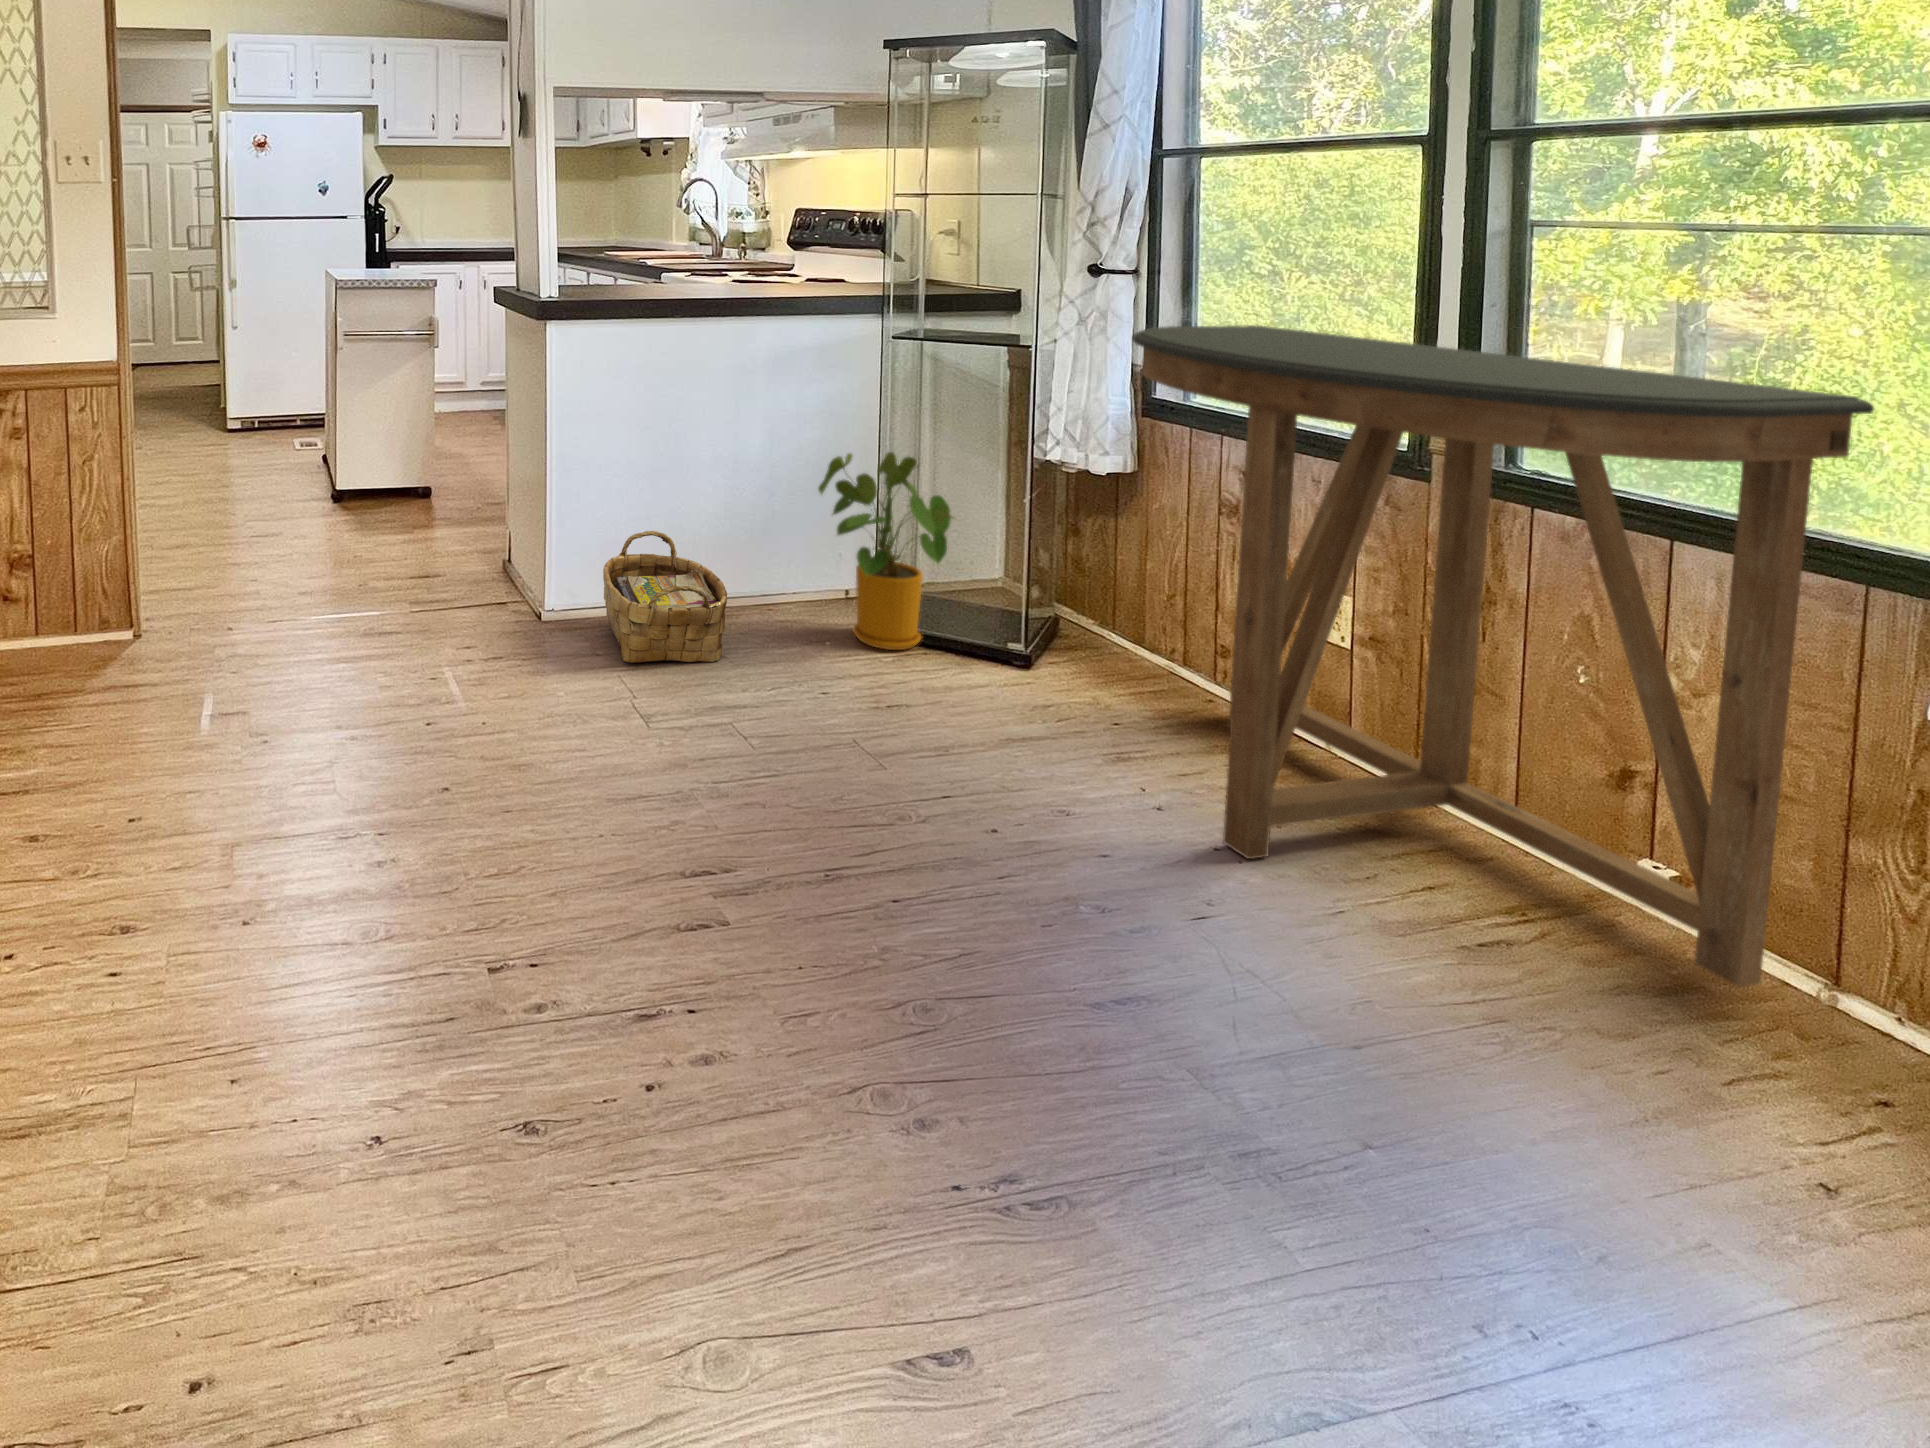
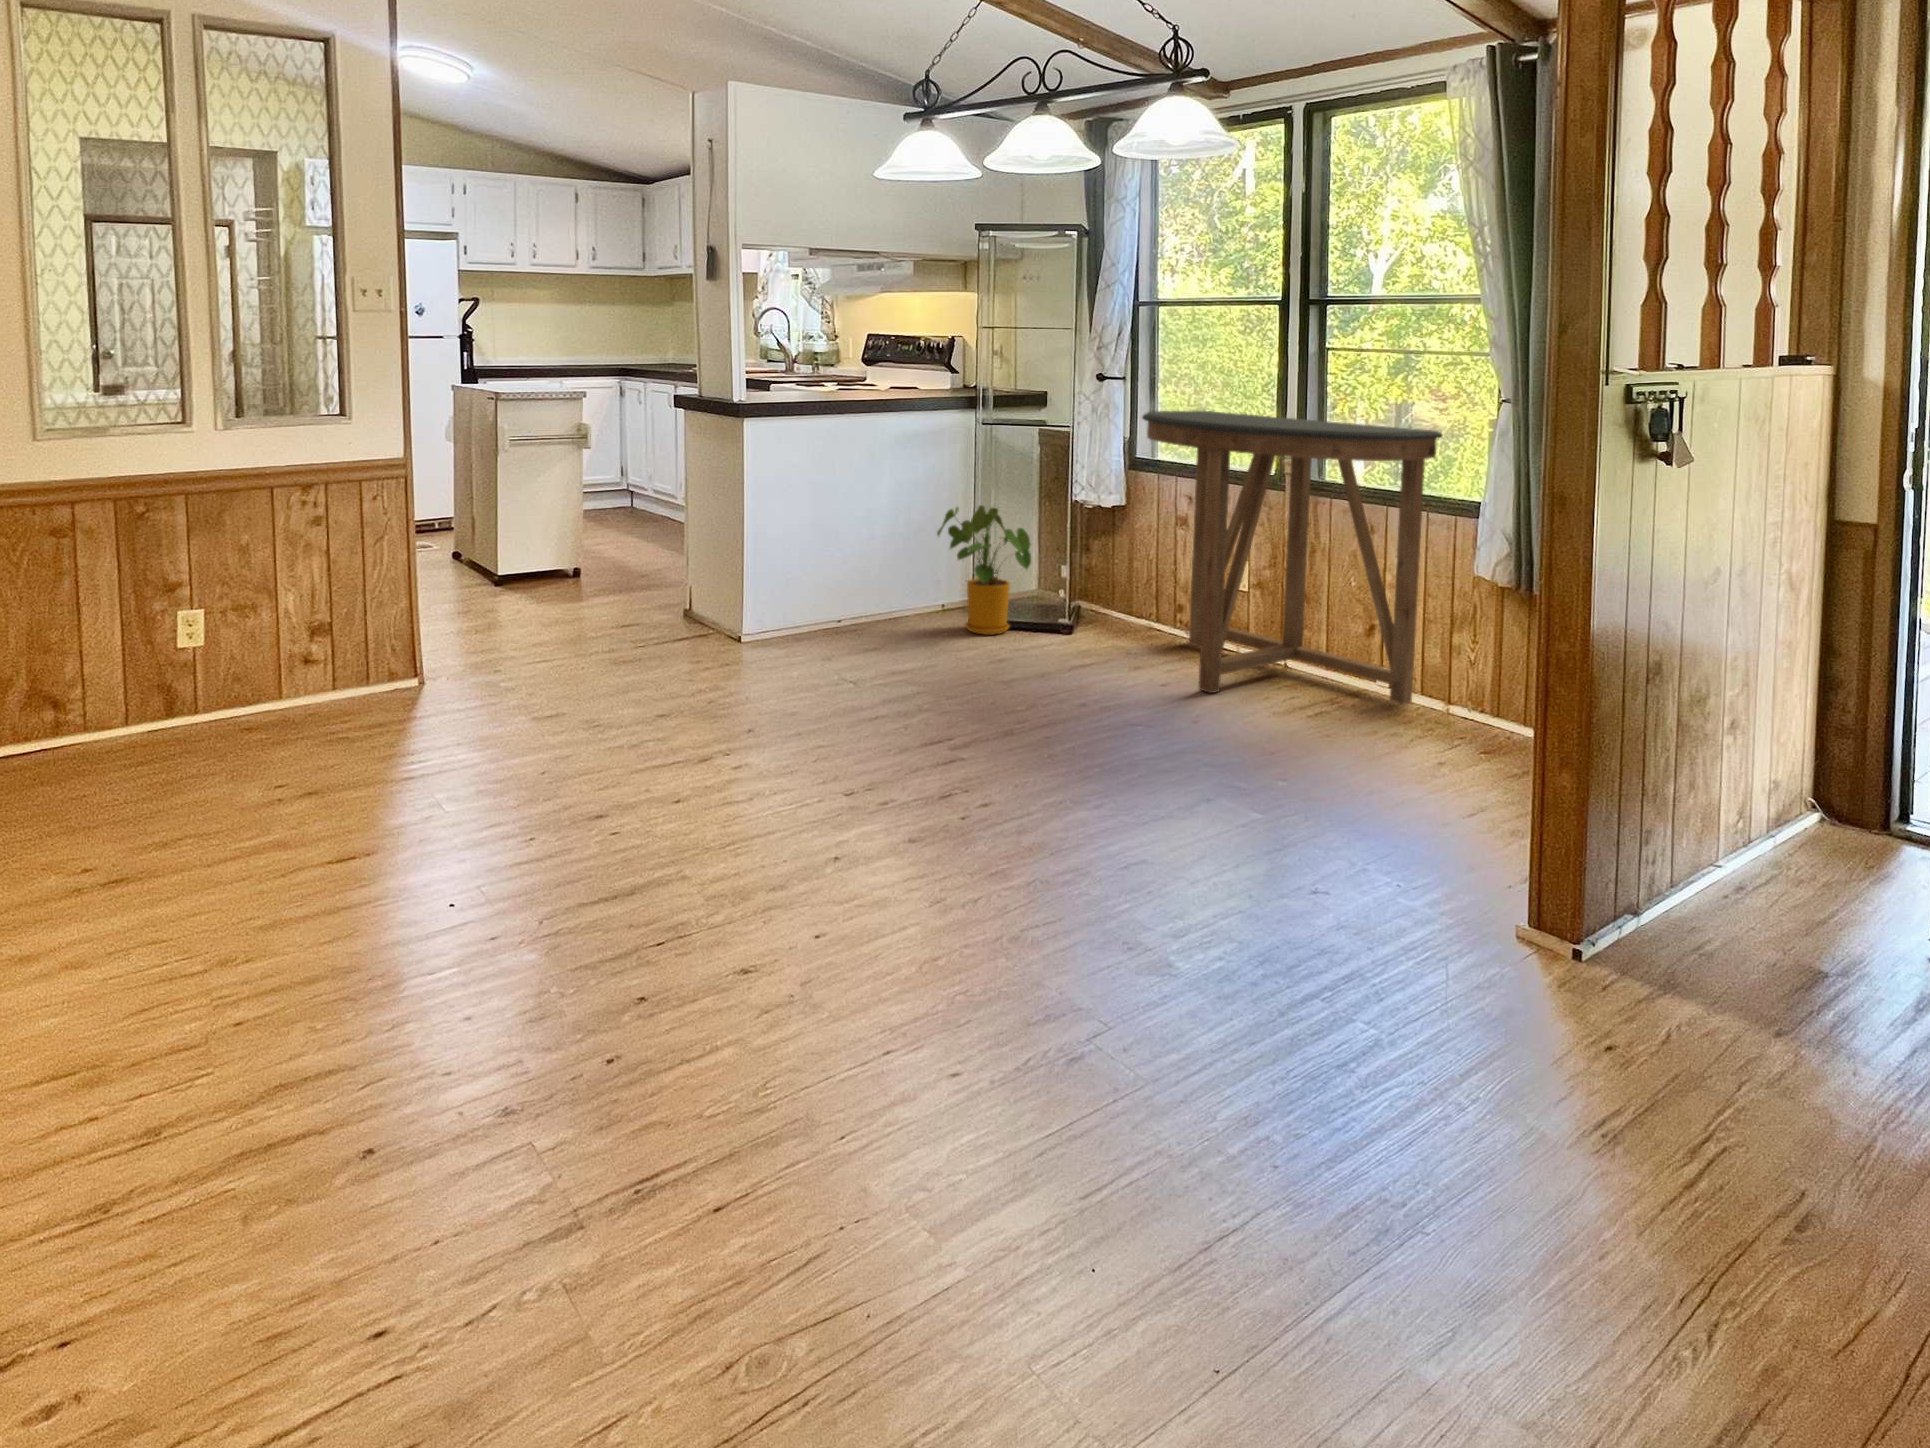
woven basket: present [603,531,727,663] -> none [798,570,893,658]

